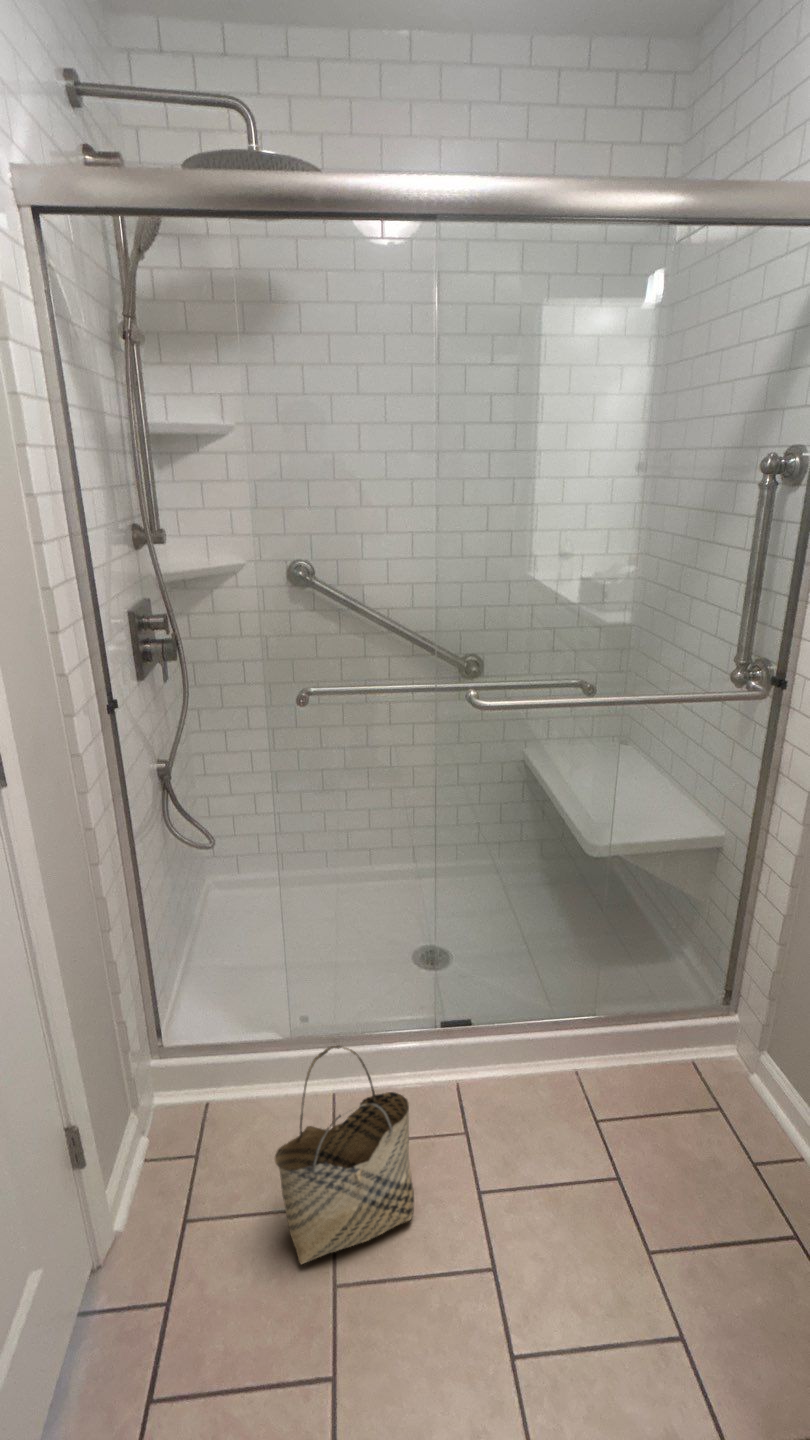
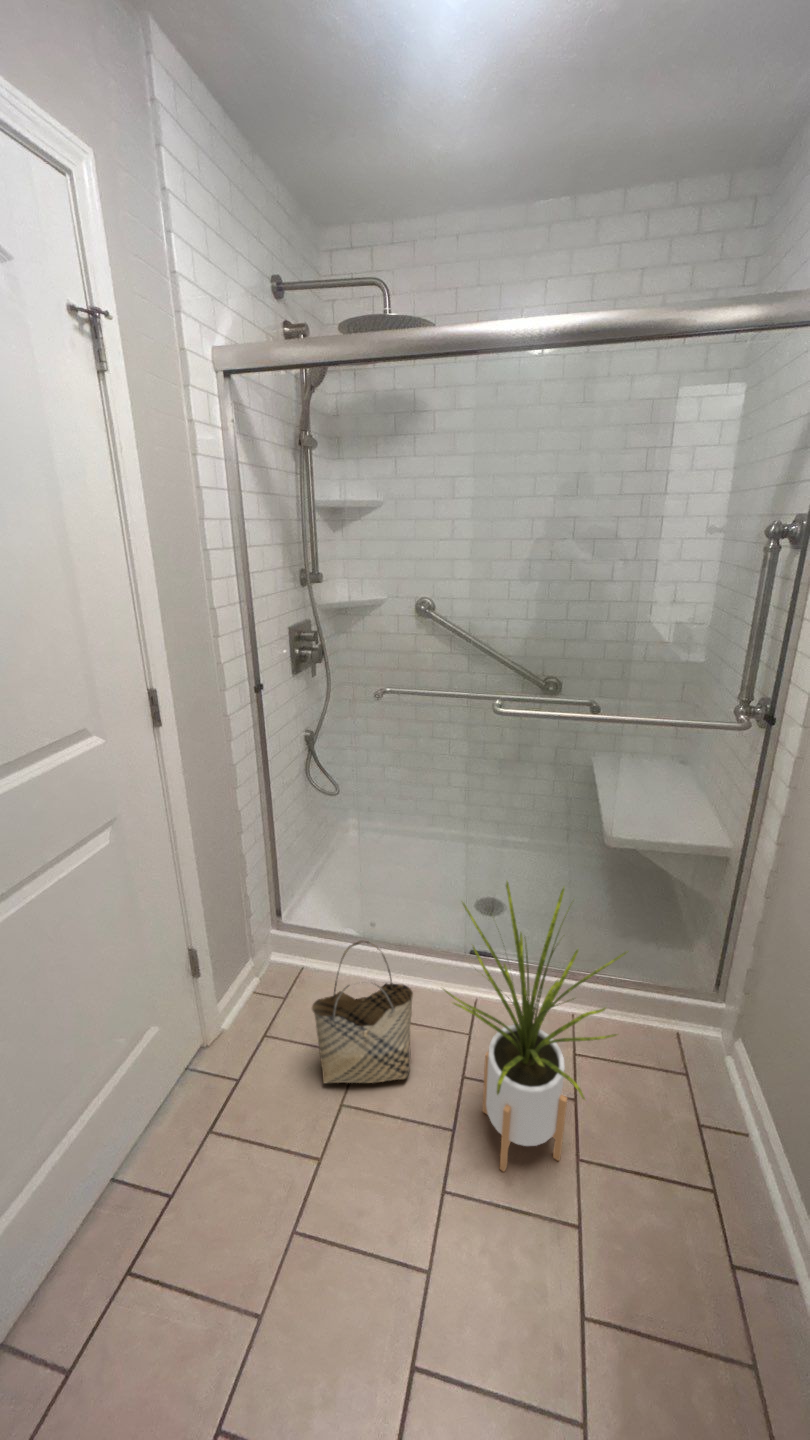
house plant: none [485,916,712,1300] -> present [443,882,627,1172]

